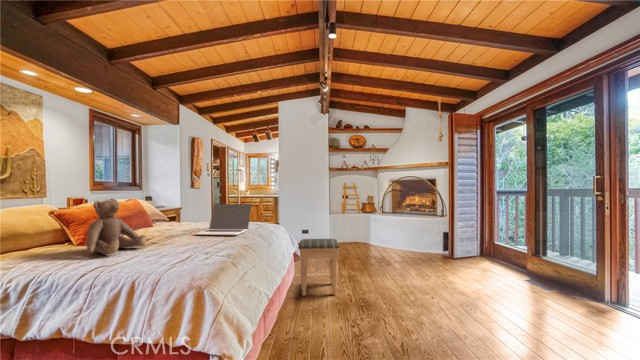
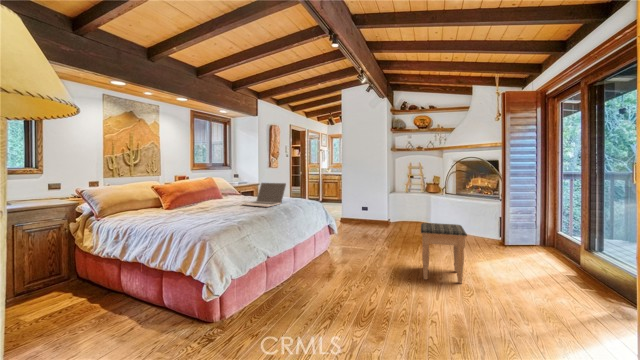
teddy bear: present [87,199,147,254] -> none [168,178,205,214]
footstool: present [298,239,340,296] -> present [421,223,467,284]

